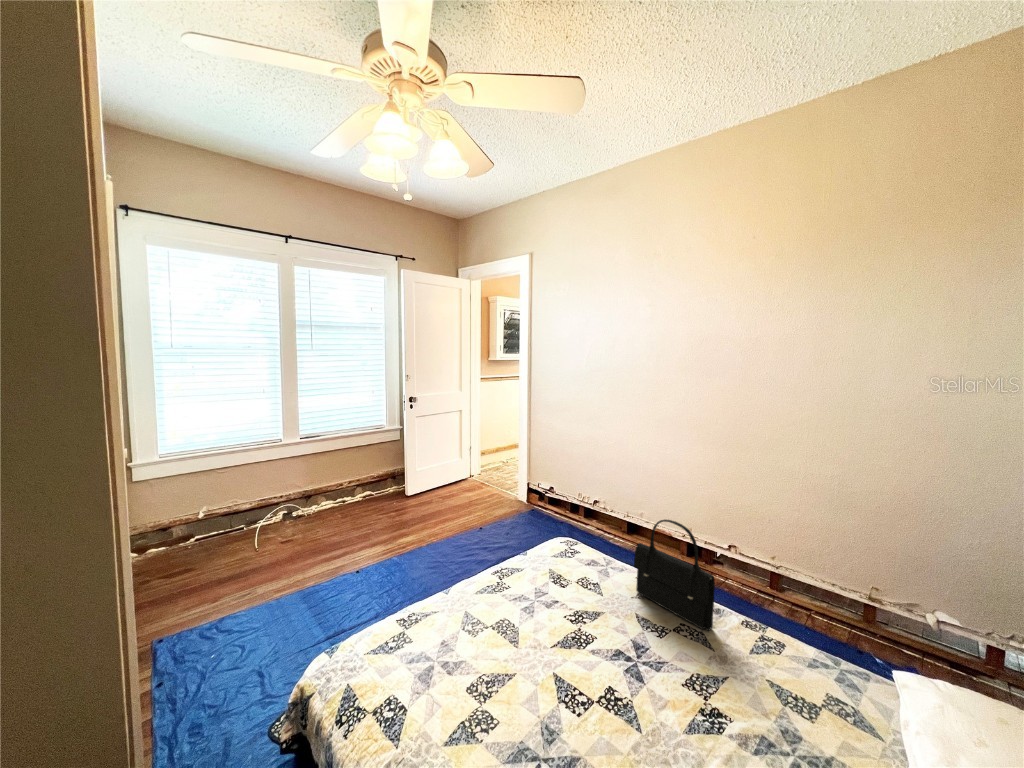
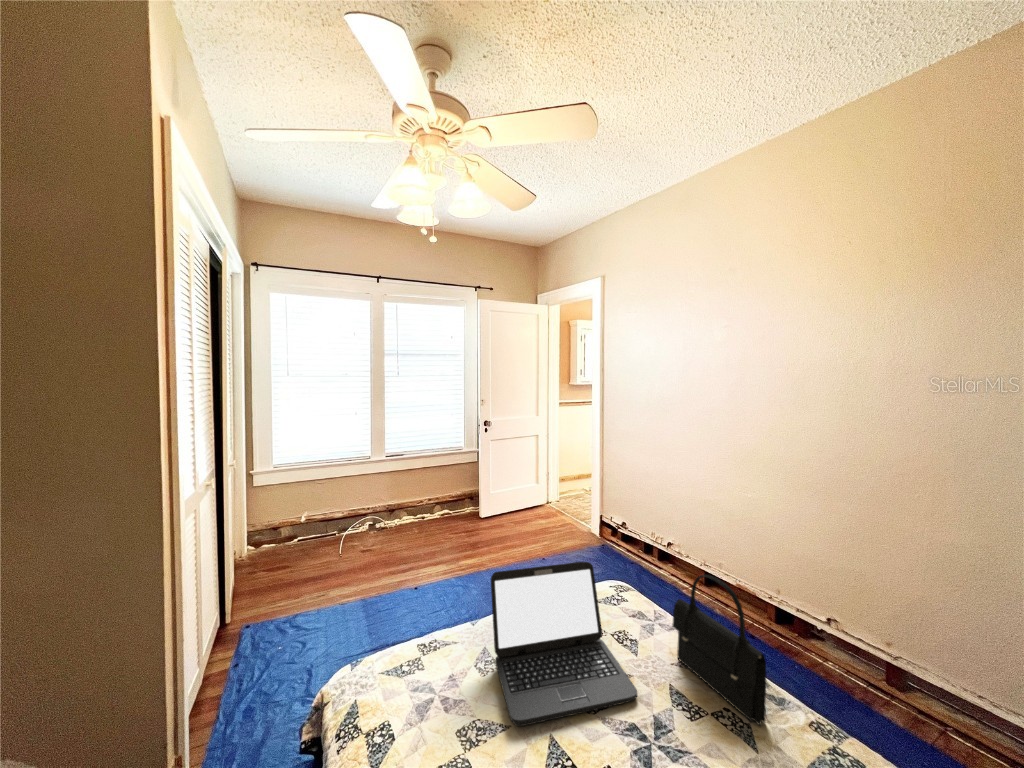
laptop: none [474,522,615,673] -> present [491,562,637,726]

